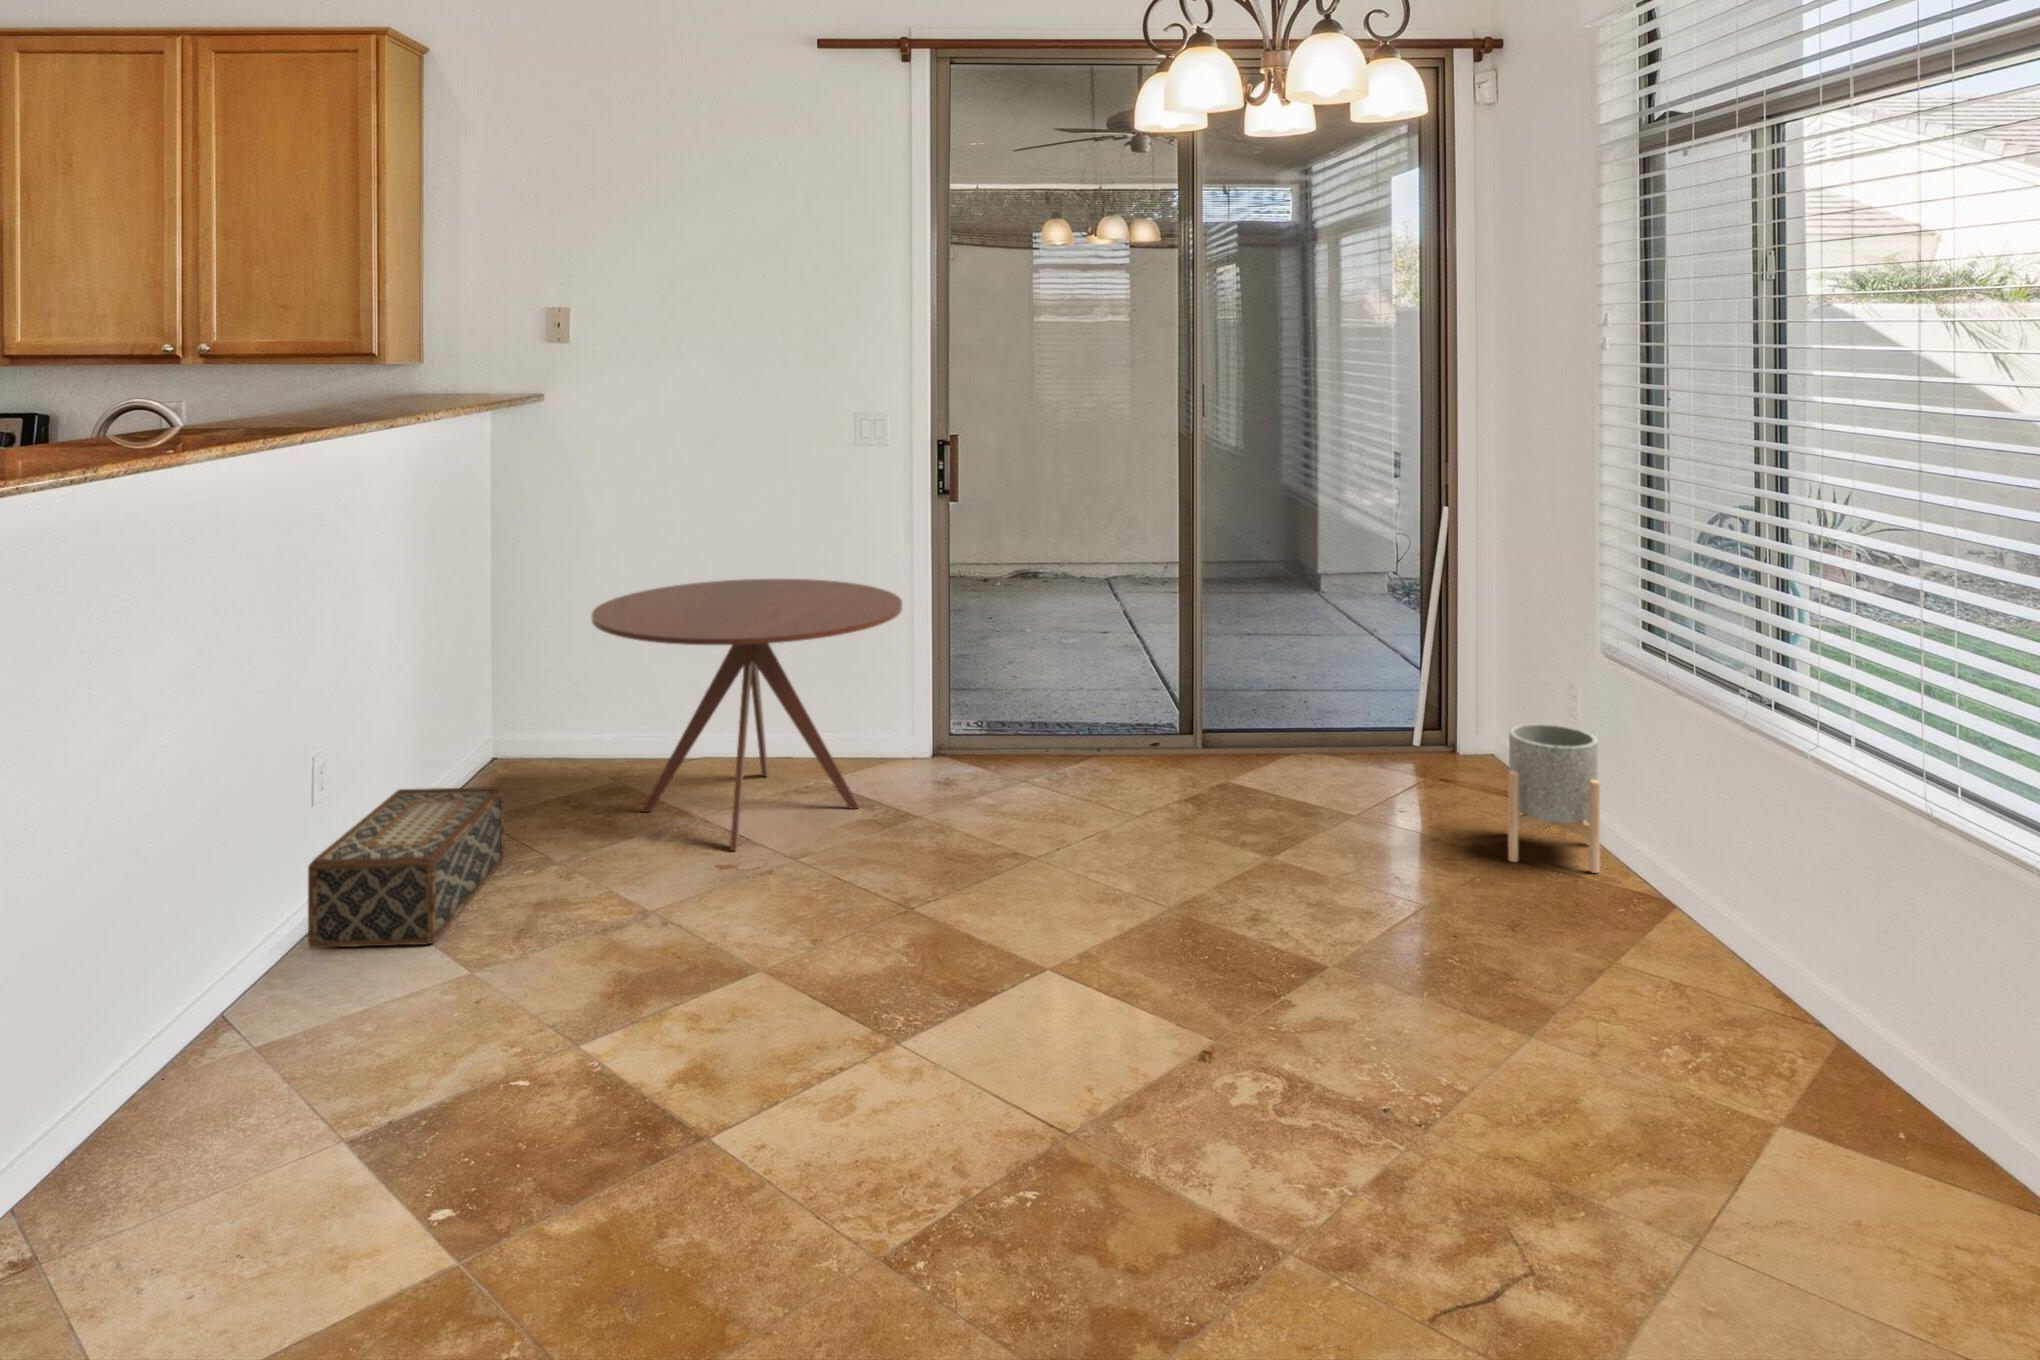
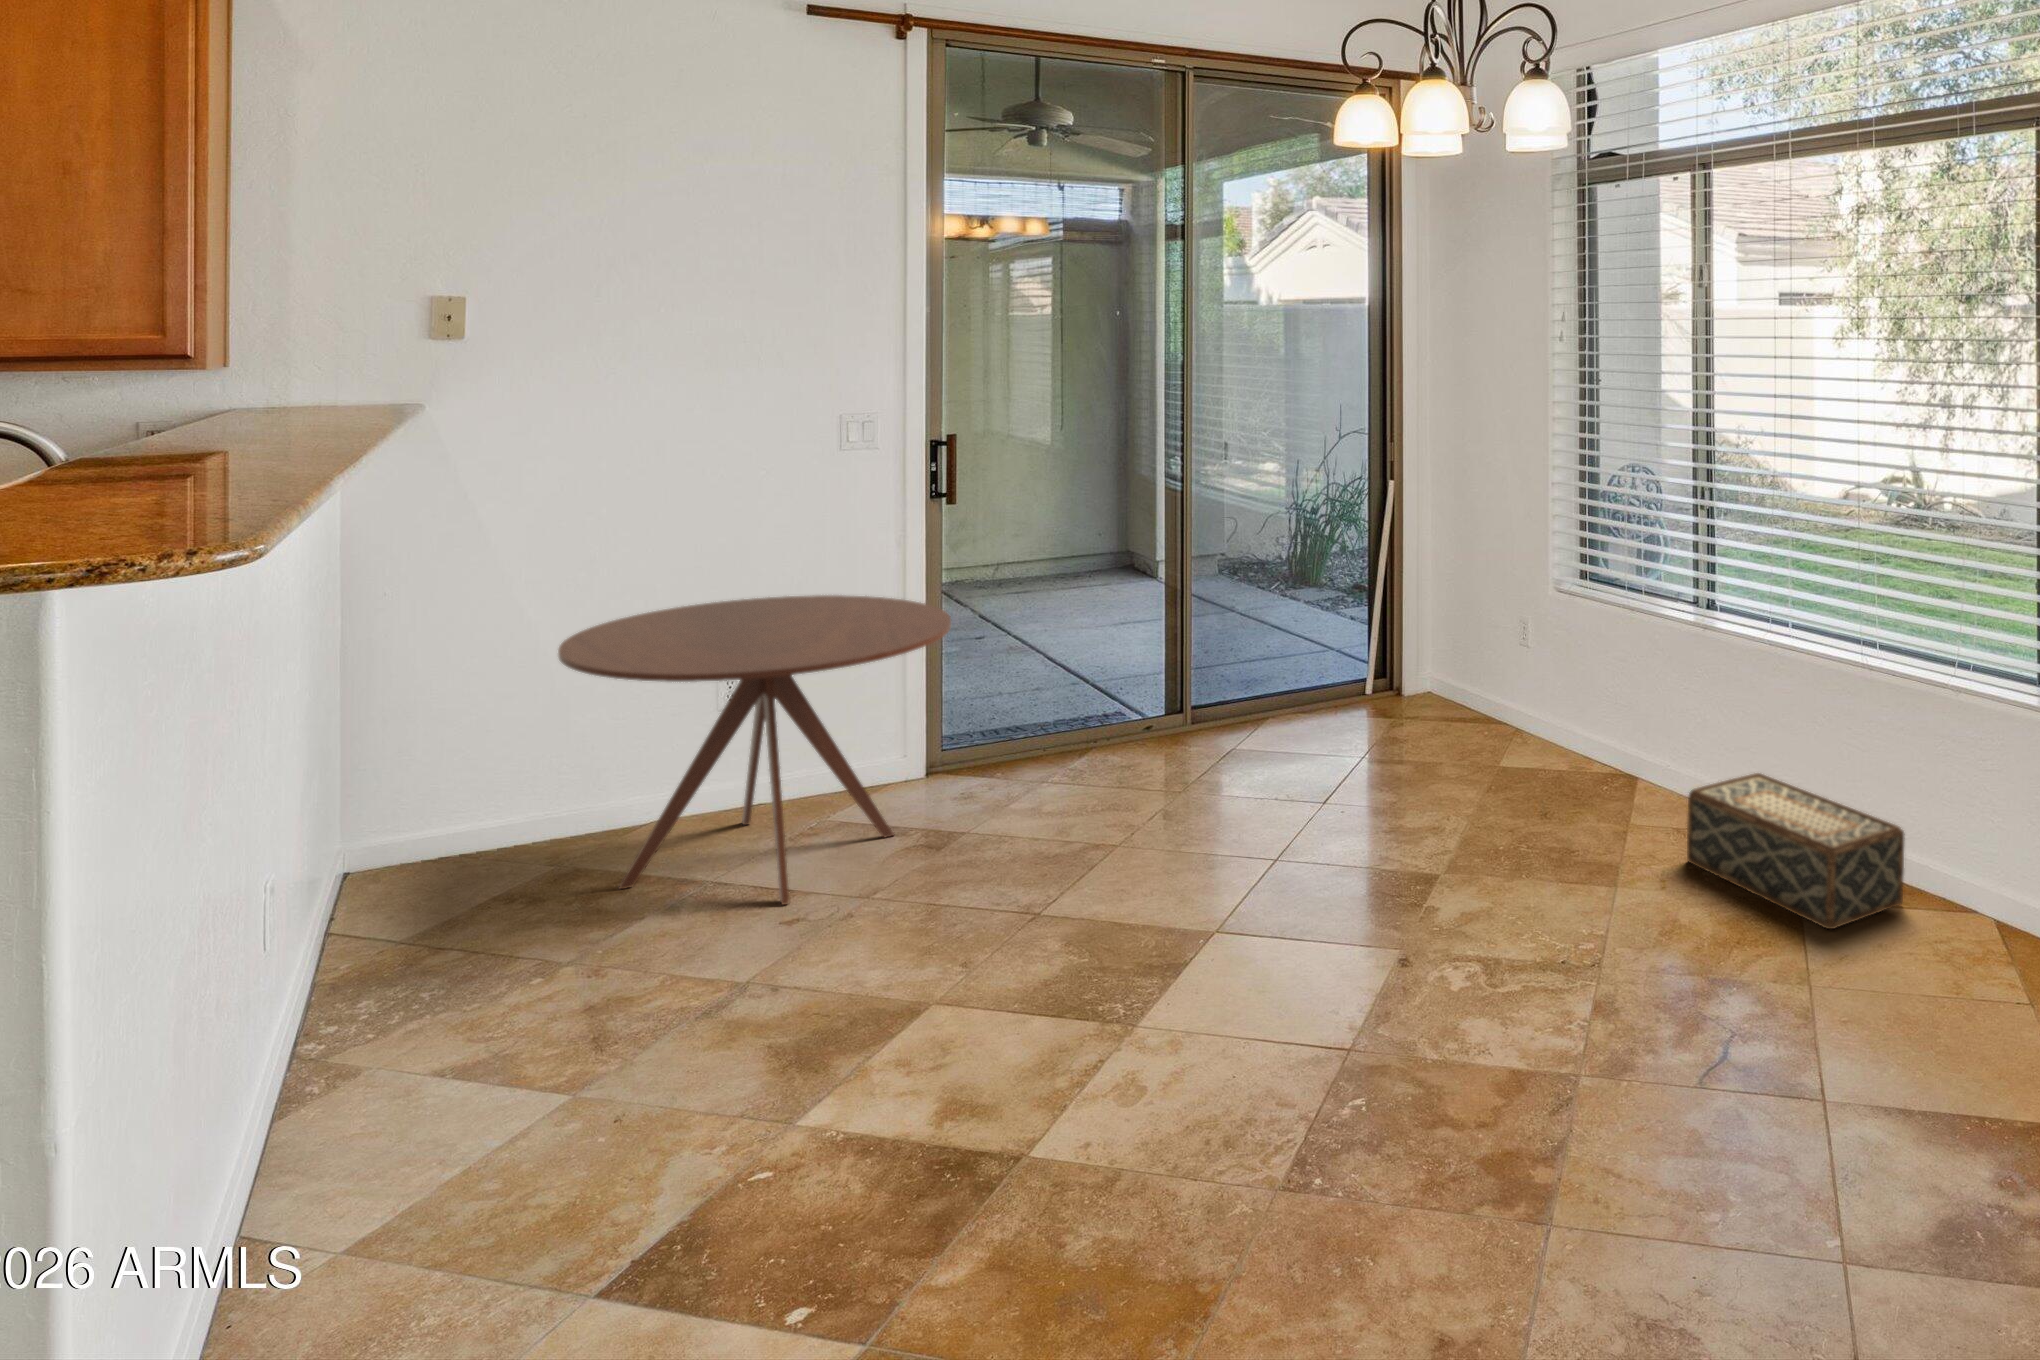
planter: present [1508,724,1600,873] -> none [1489,657,1571,771]
woven basket: present [308,787,504,948] -> present [1687,773,1905,929]

